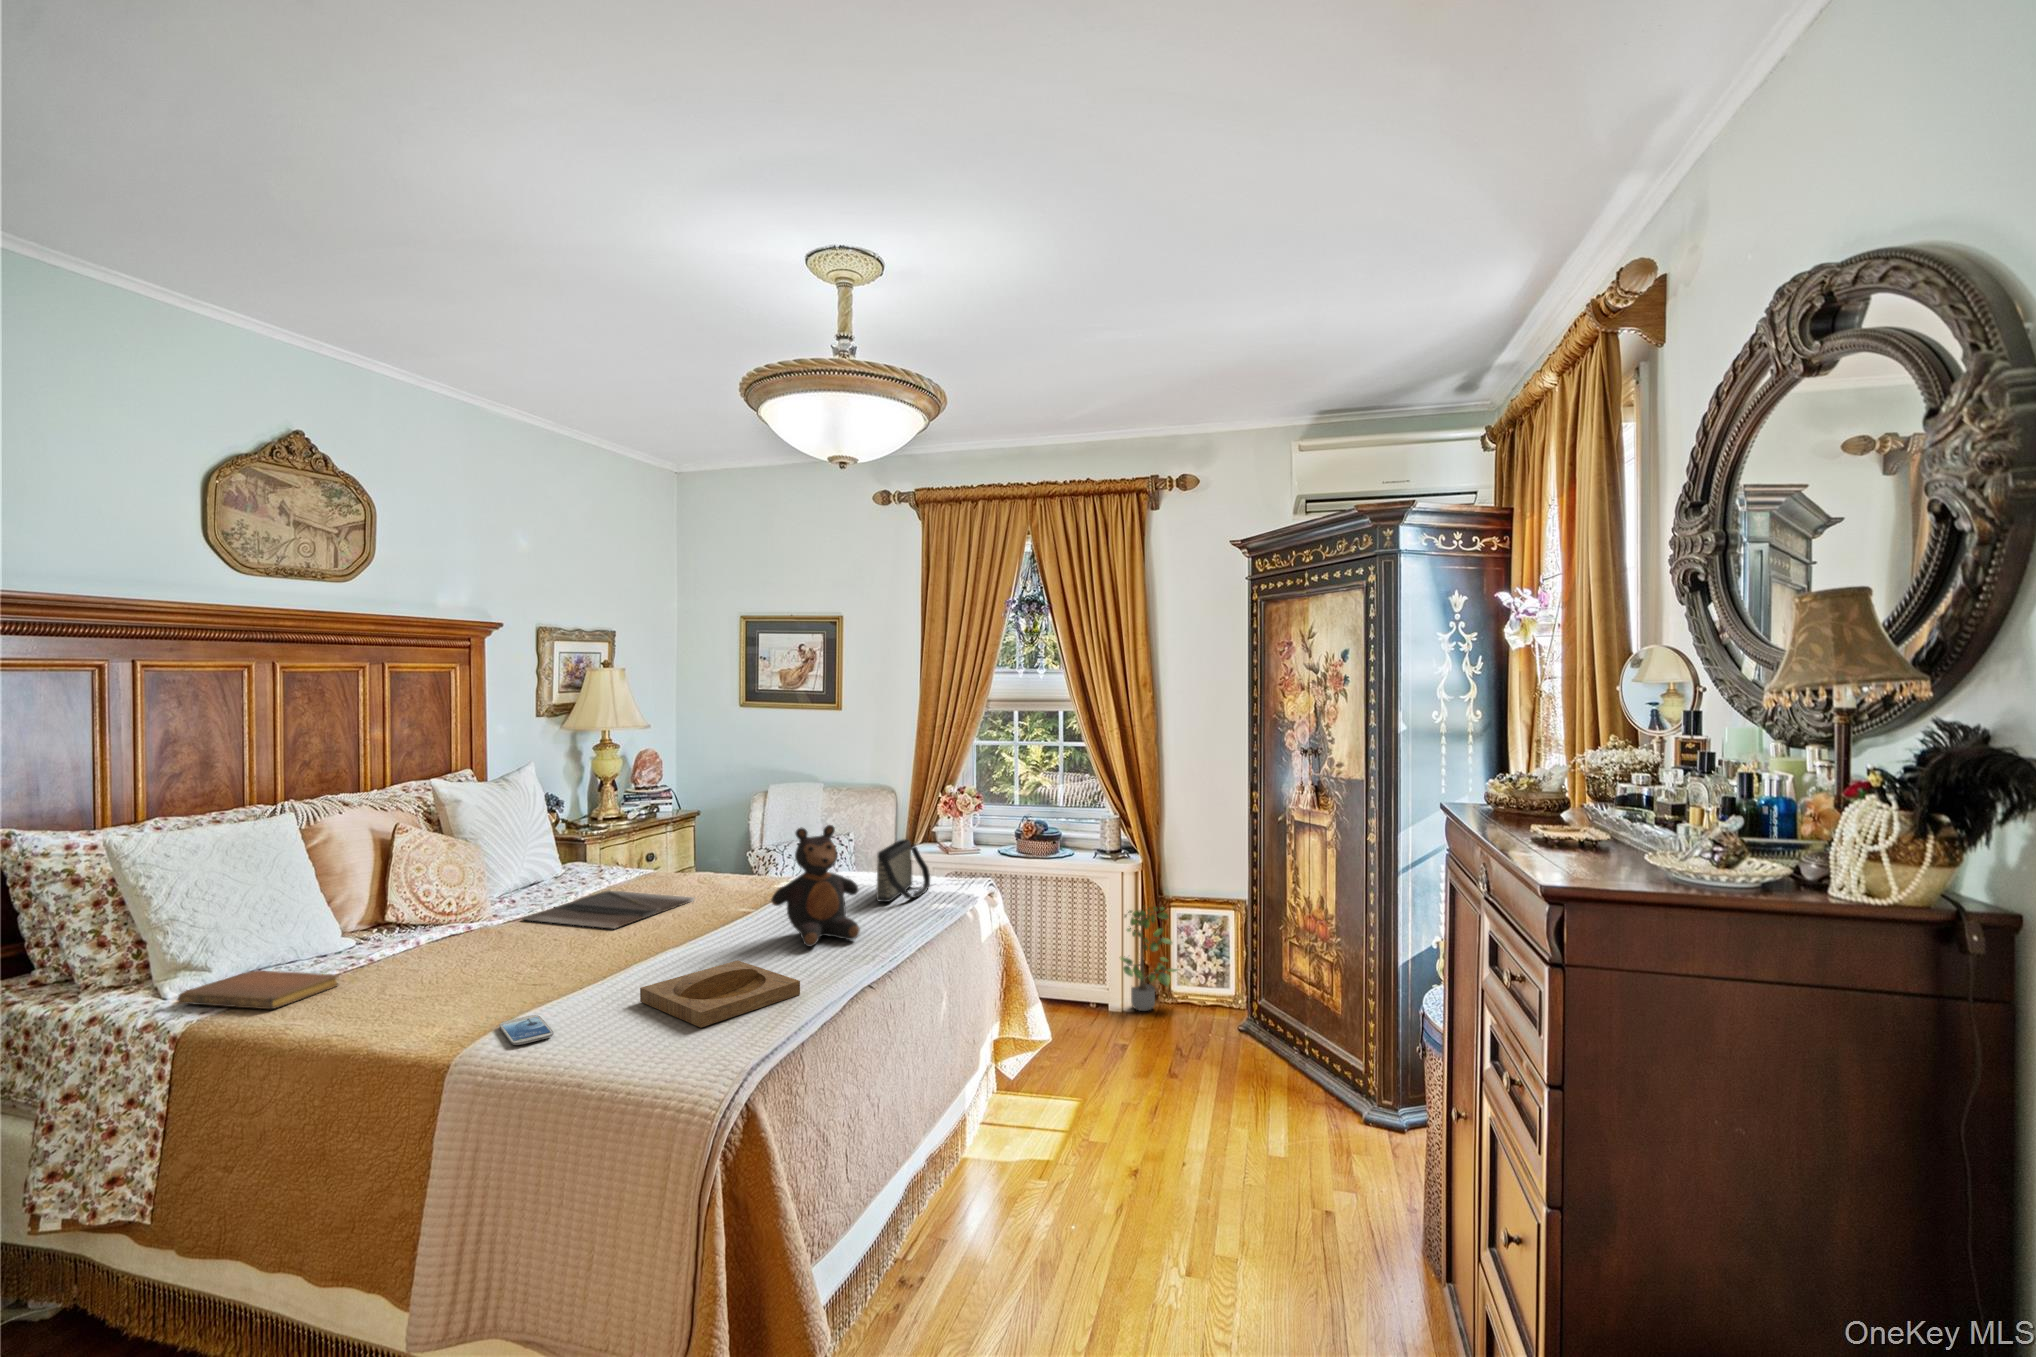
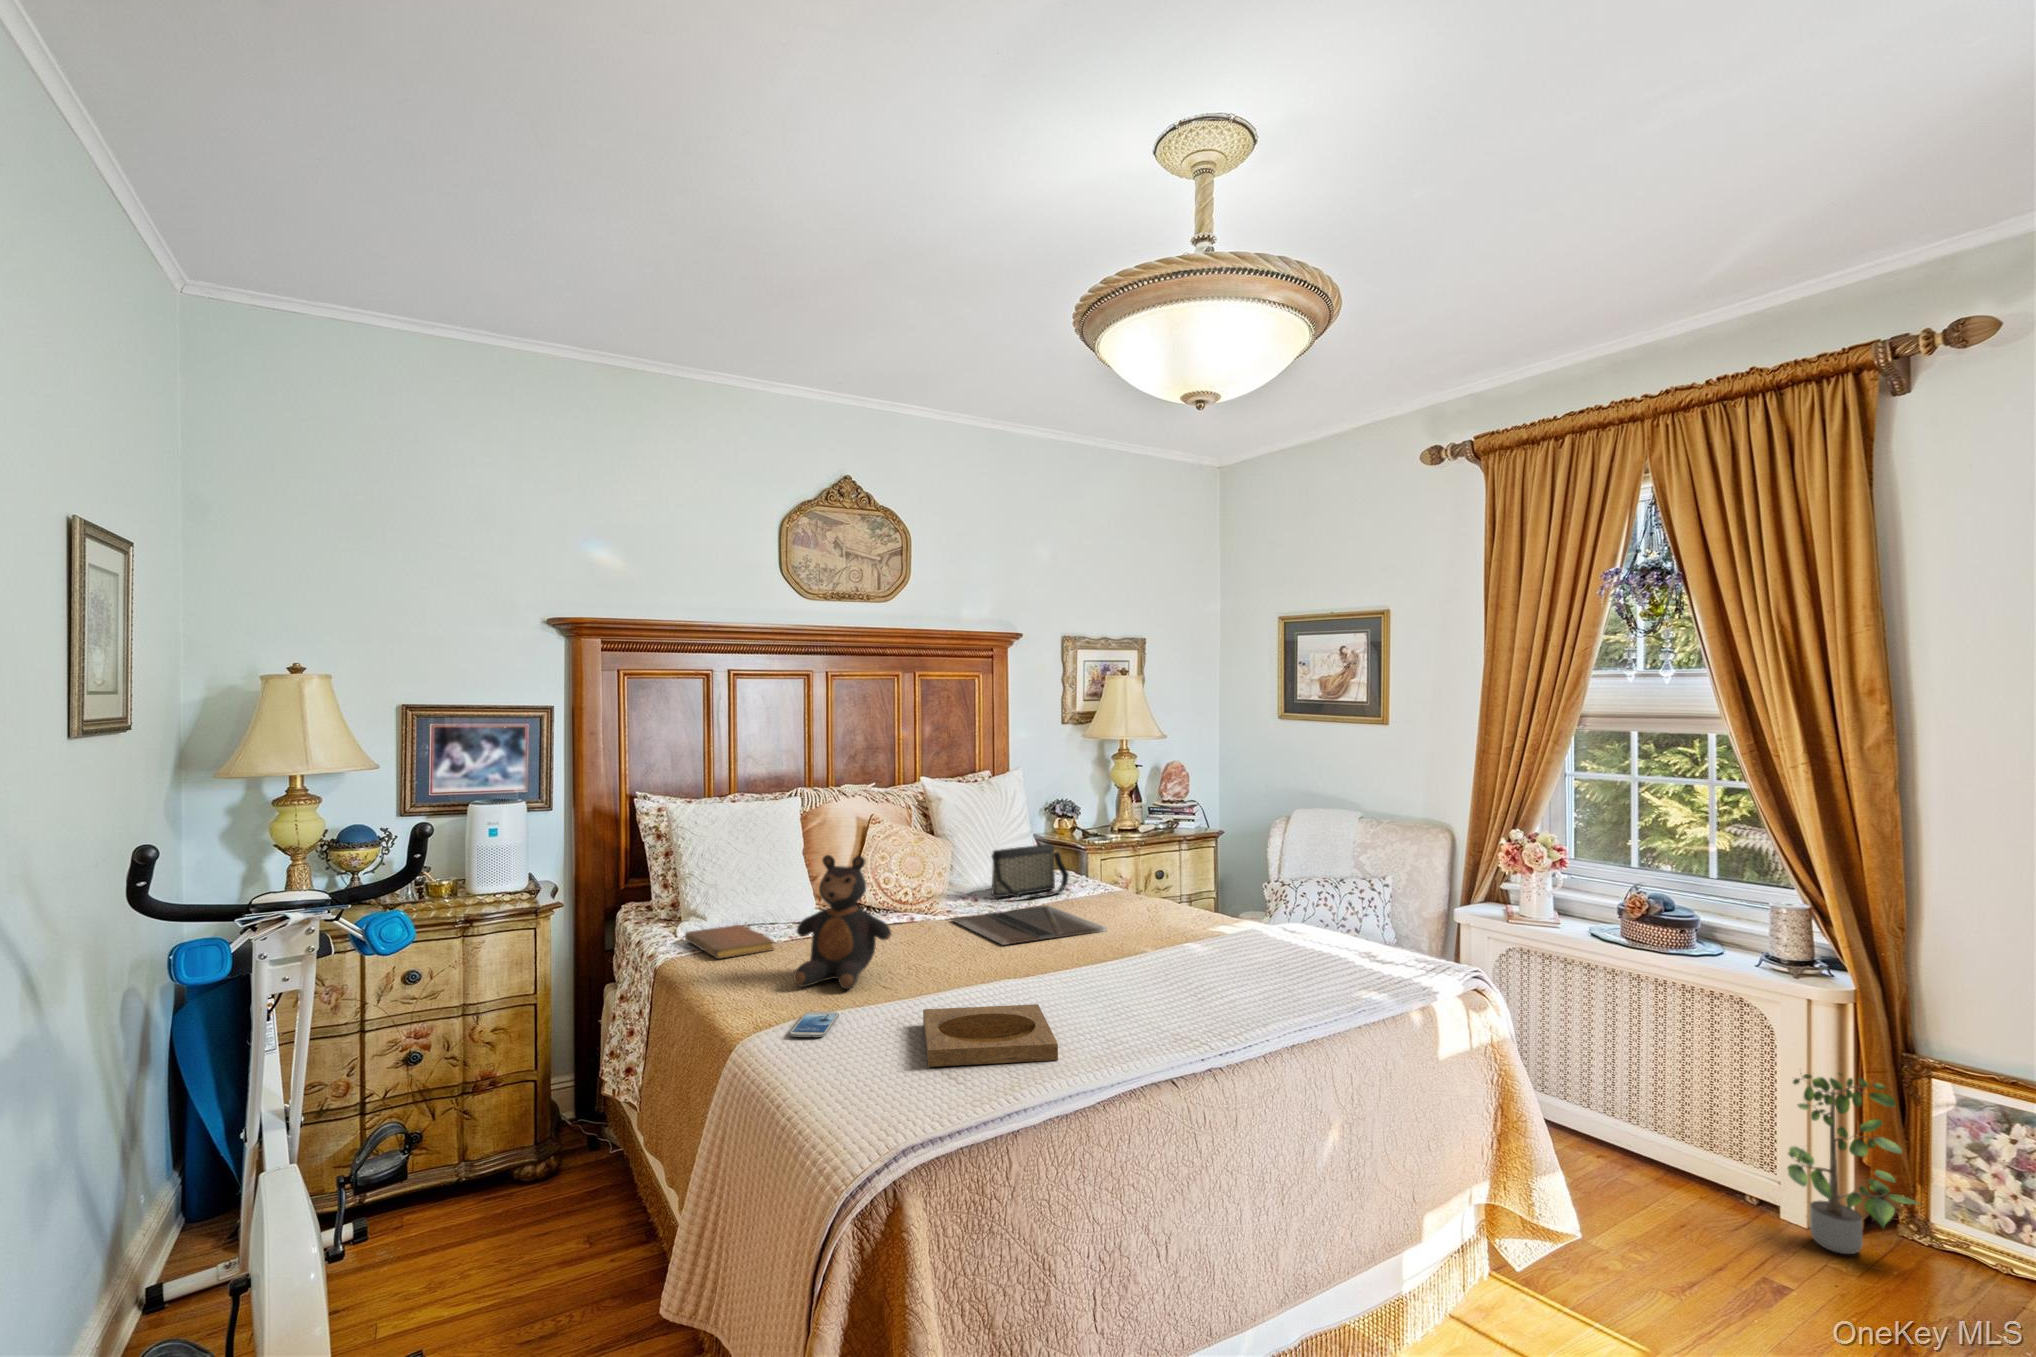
teddy bear: present [771,825,860,947] -> present [794,855,891,989]
handbag: present [876,839,930,902] -> present [992,844,1069,898]

